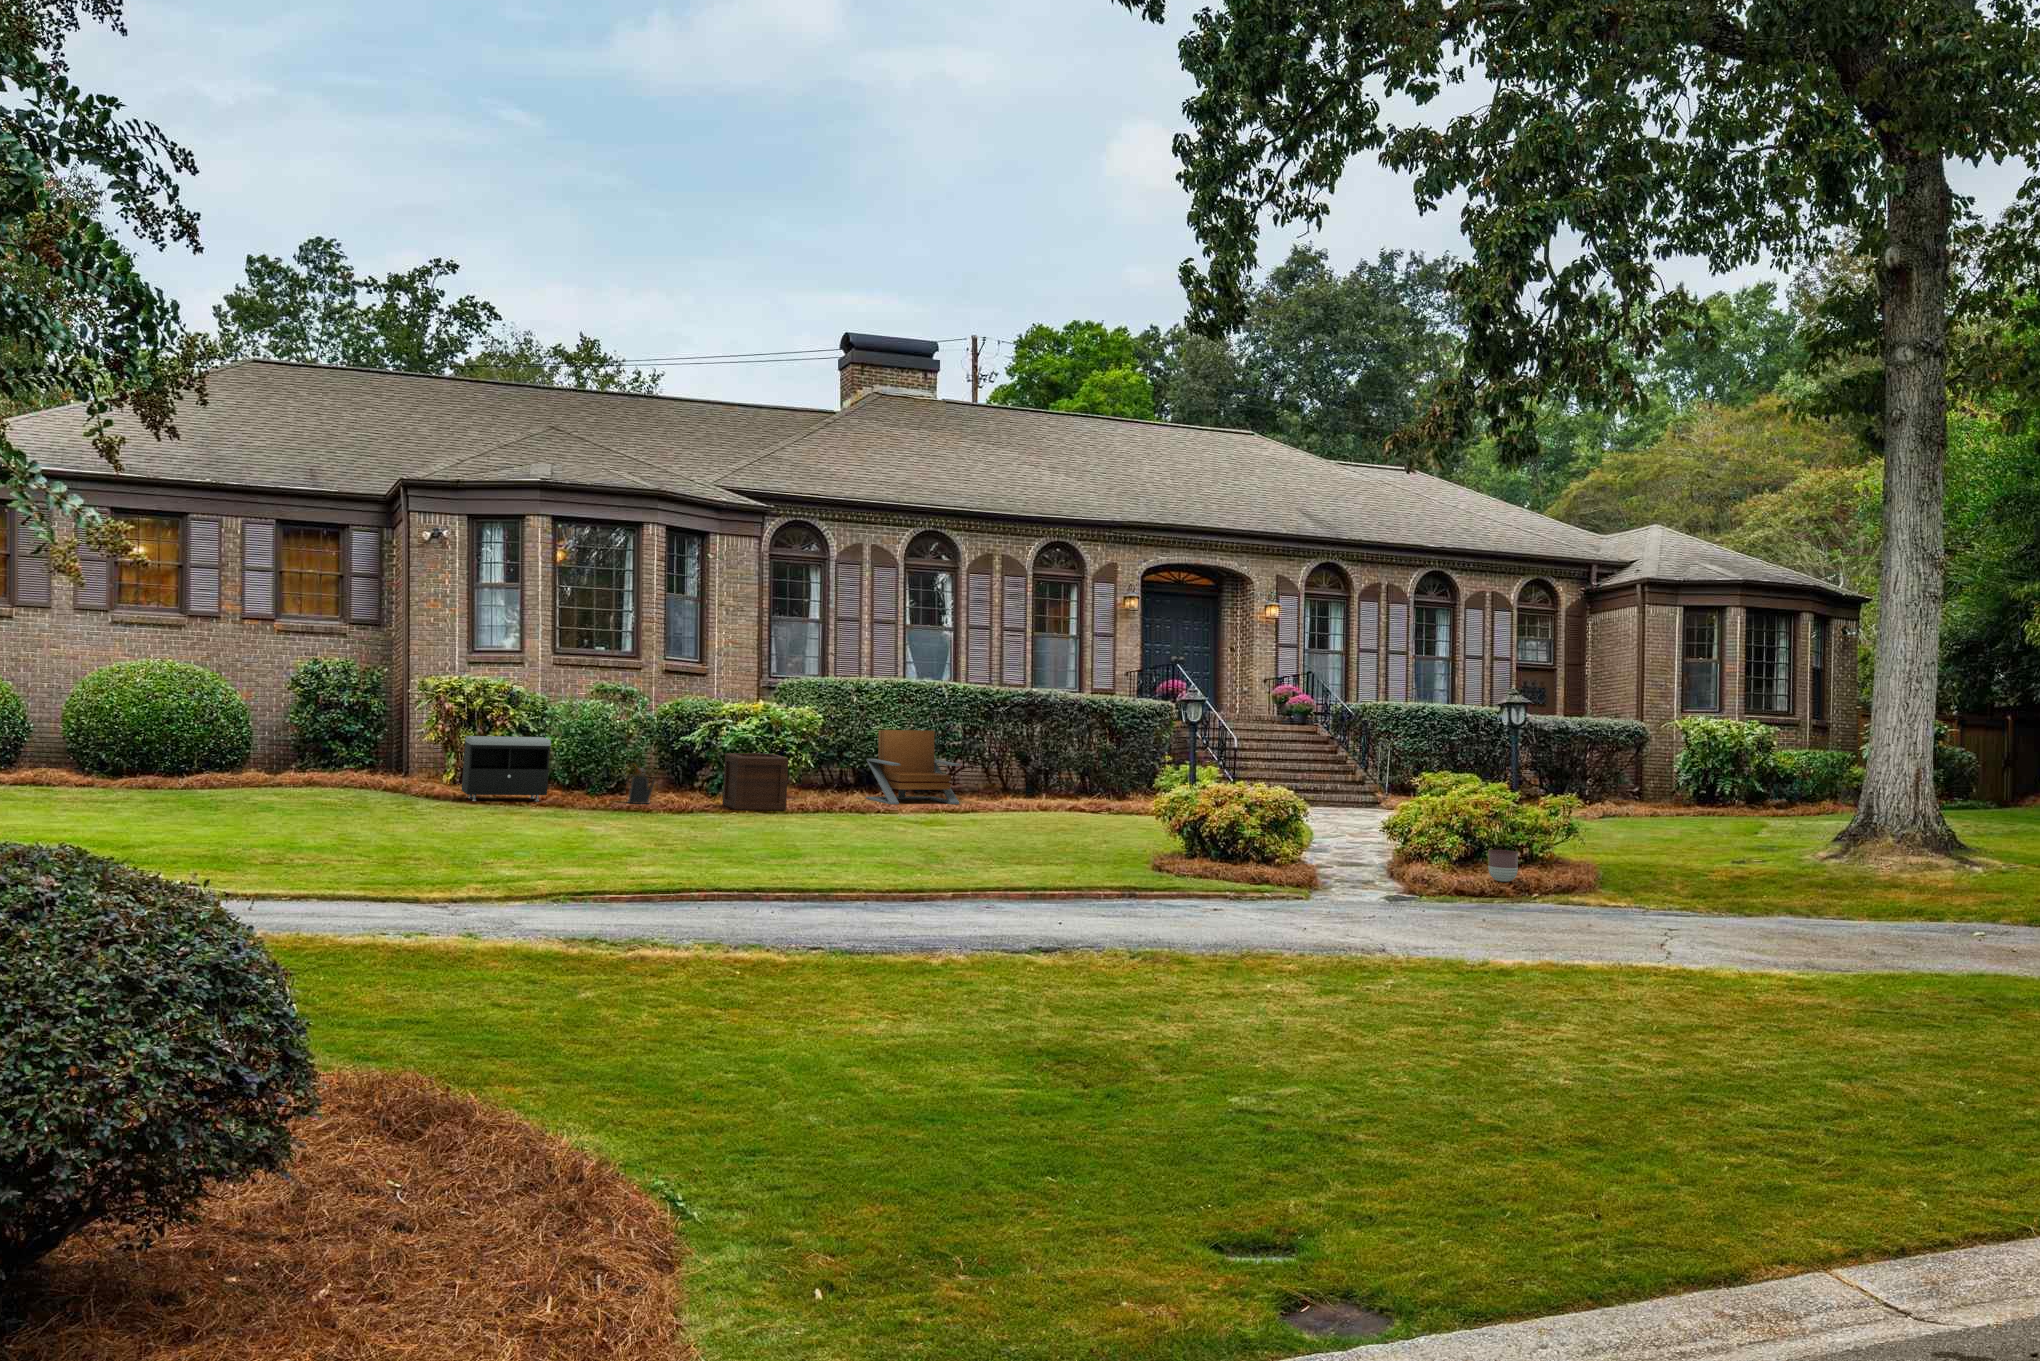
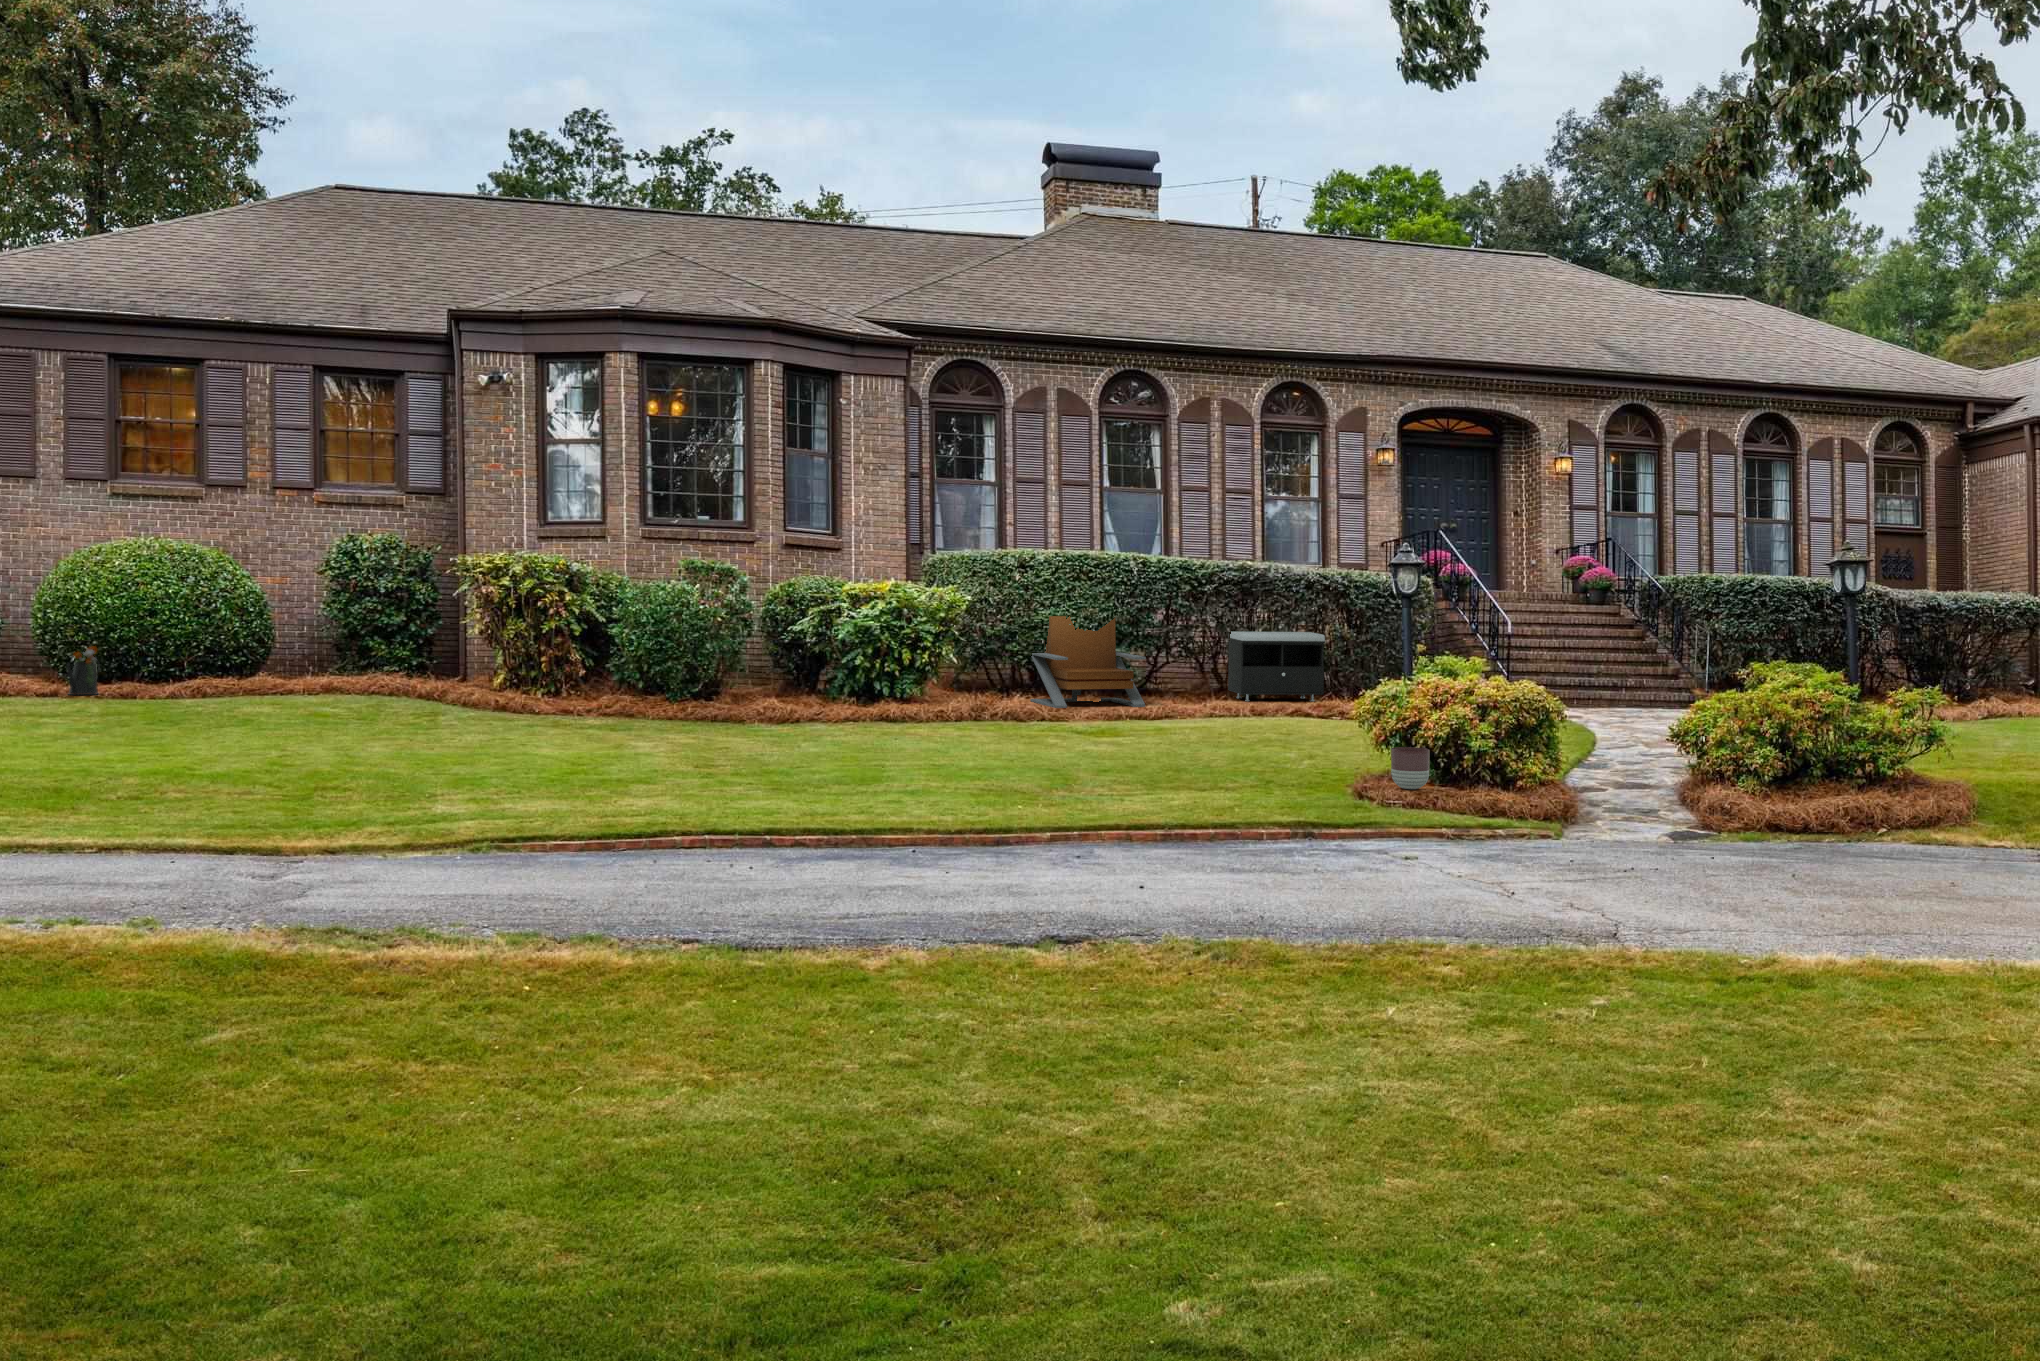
storage bench: present [462,736,551,801] -> present [1228,631,1325,701]
wooden crate: present [723,753,788,811] -> none [837,647,914,718]
watering can: present [628,768,655,804] -> present [67,646,100,695]
planter: present [1488,850,1518,882] -> present [1391,747,1430,789]

